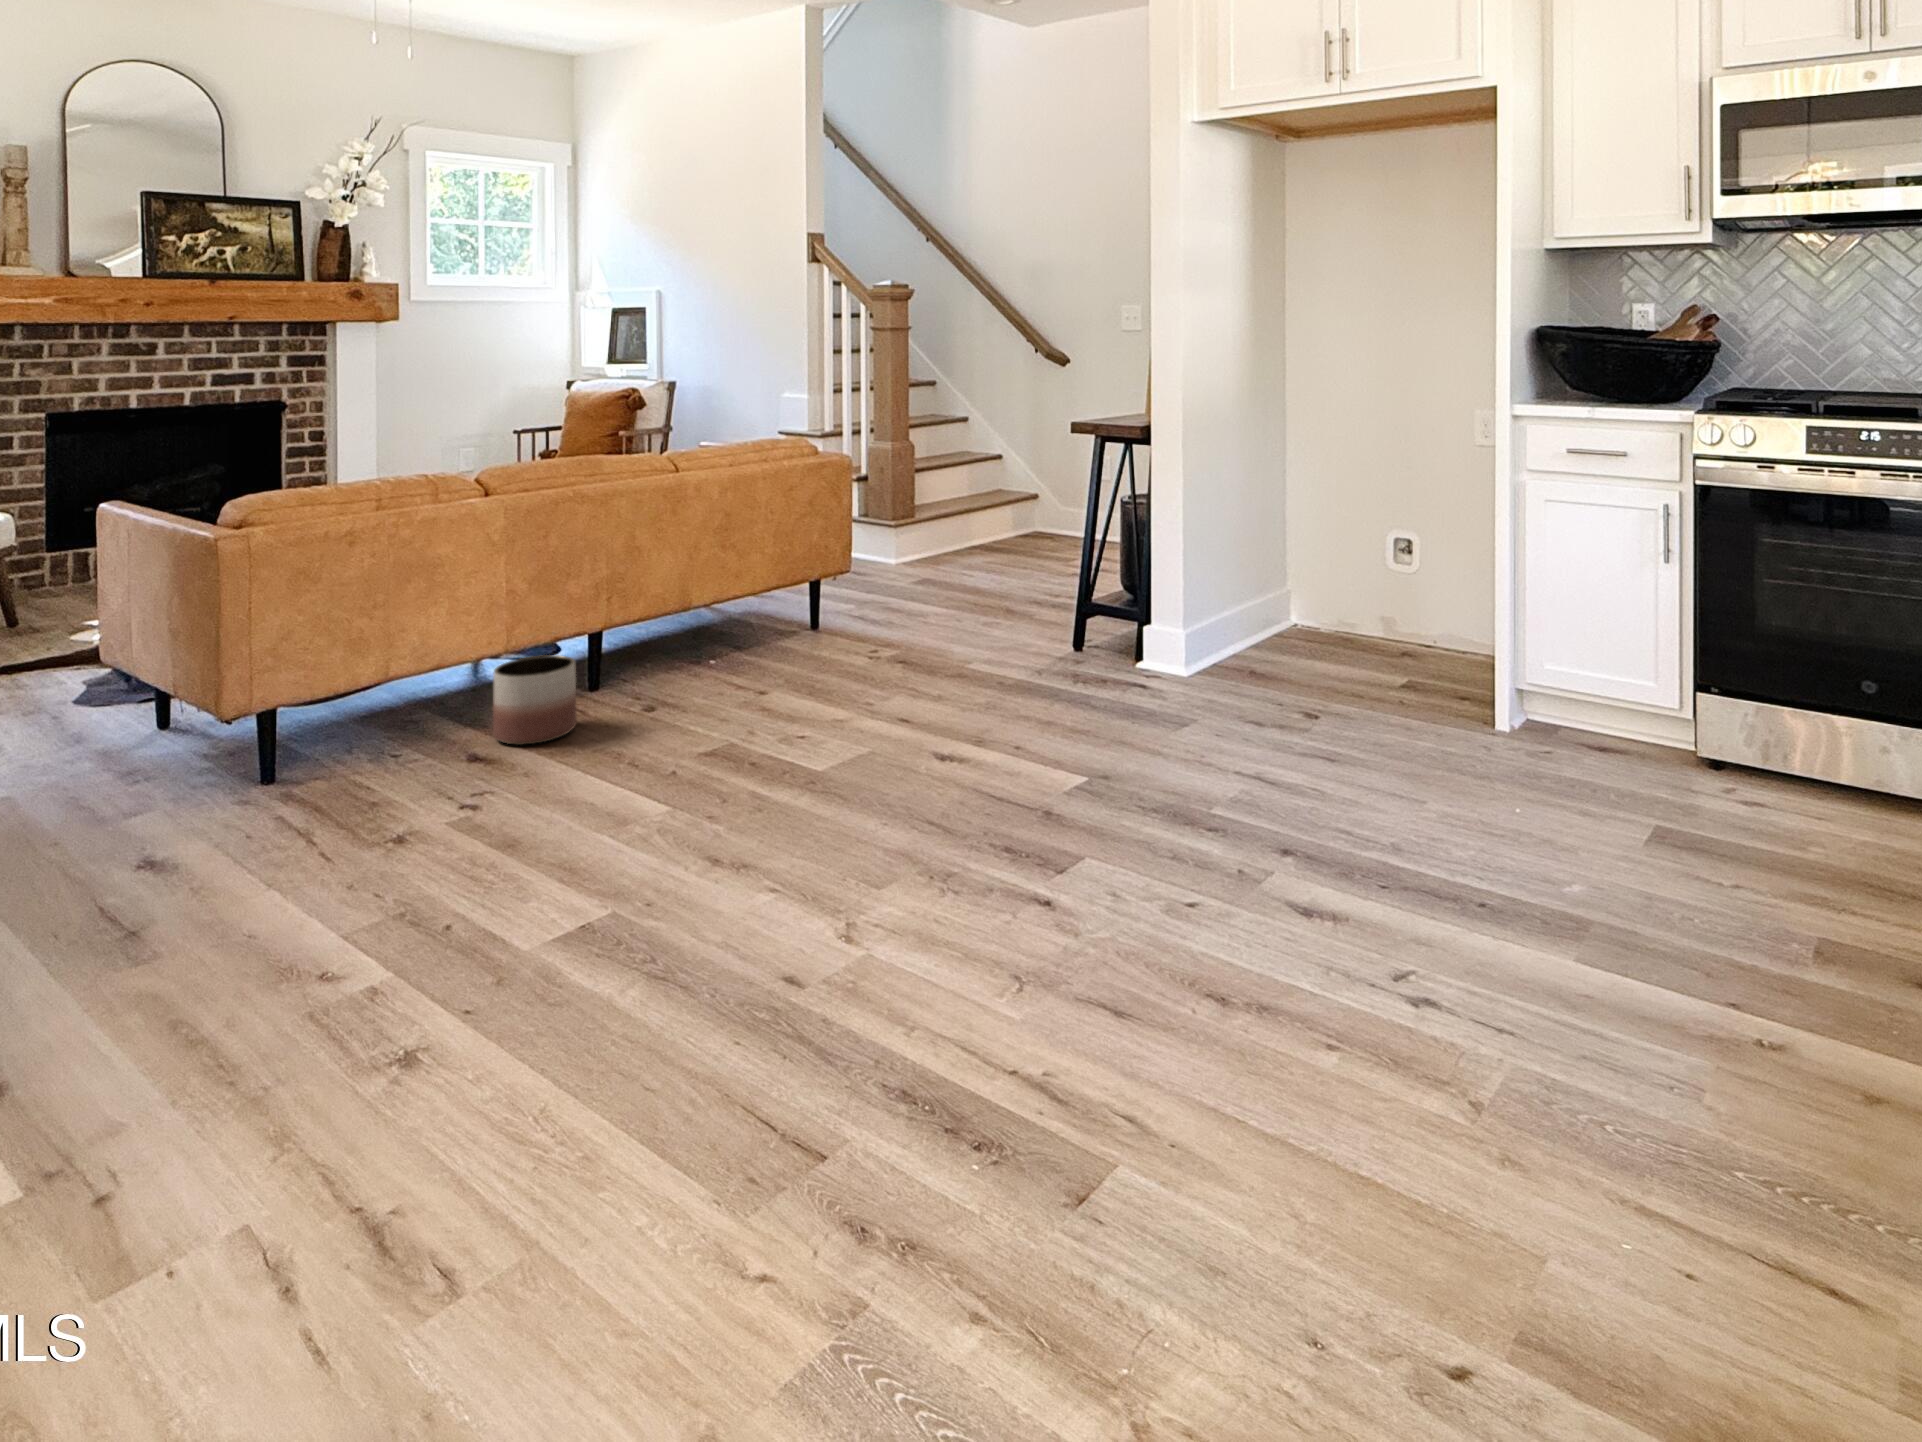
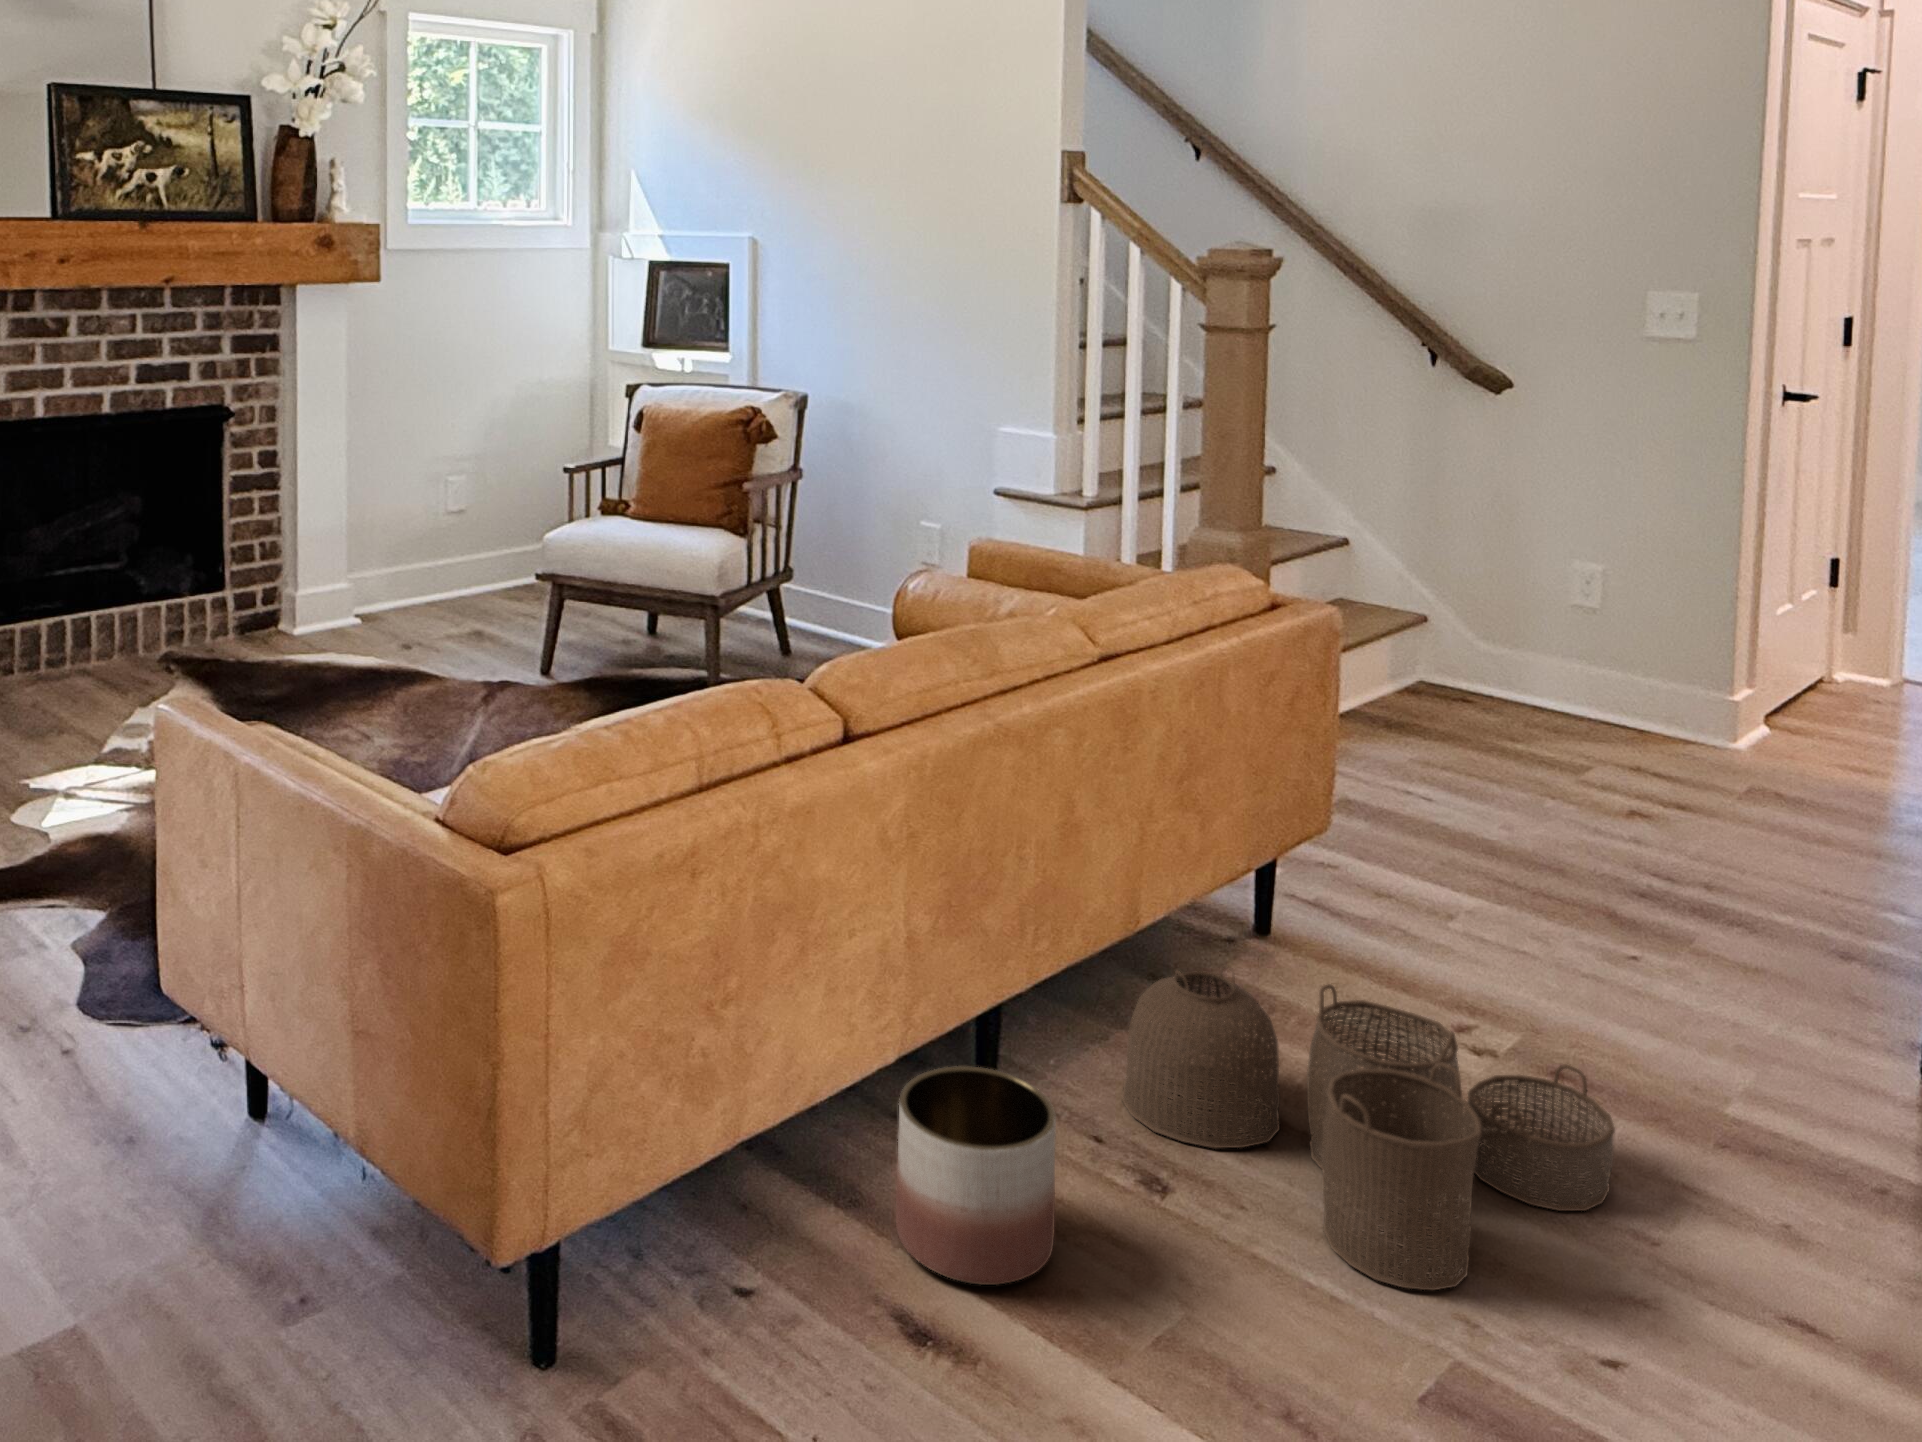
woven basket: none [664,613,877,728] -> present [1122,965,1615,1290]

